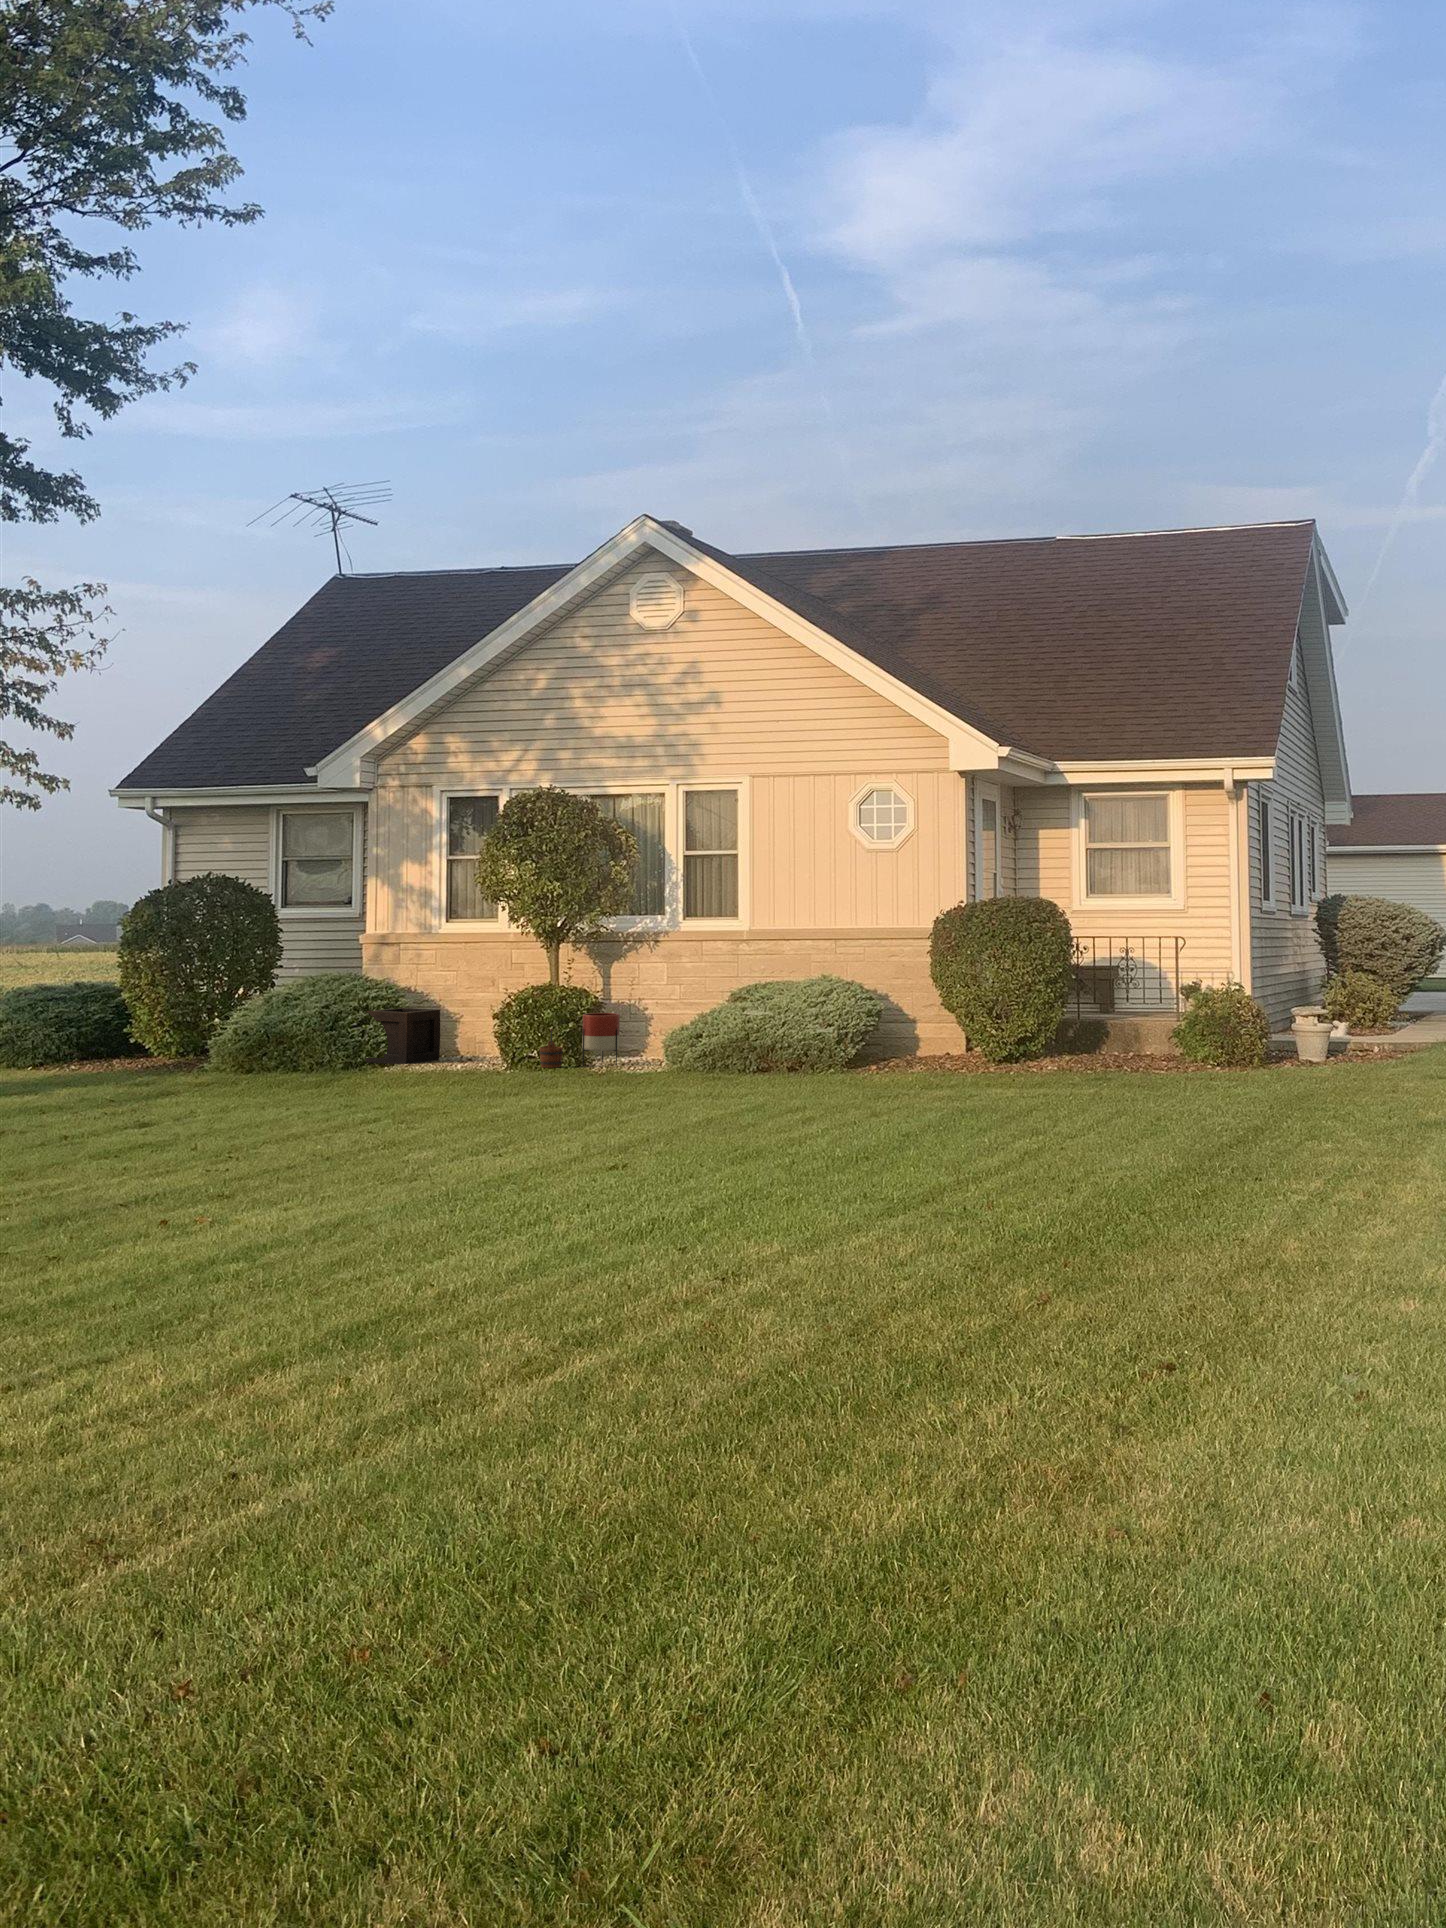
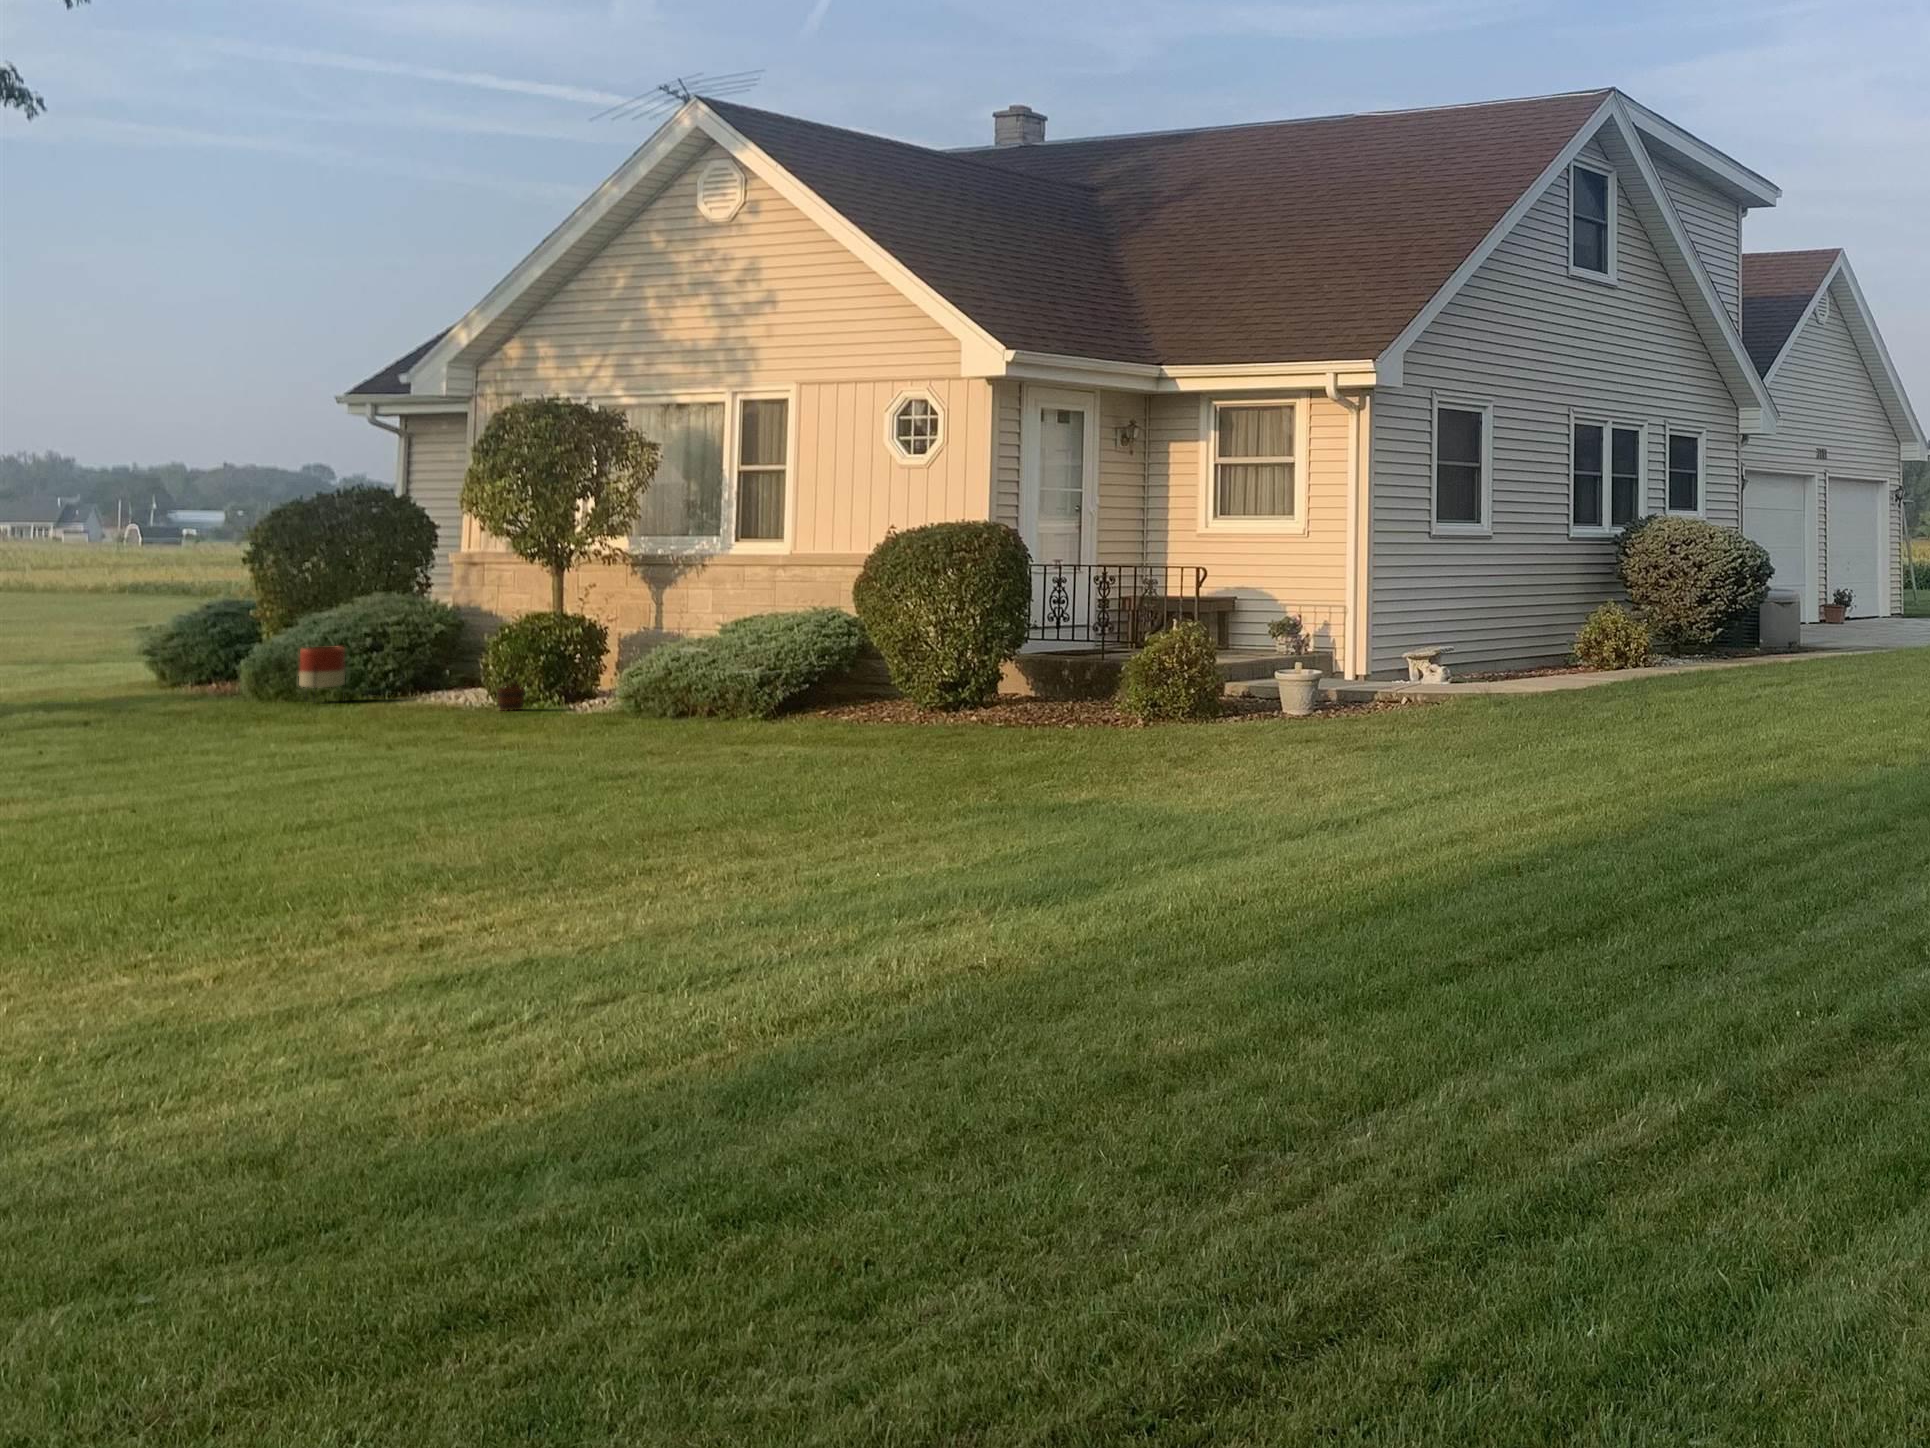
wooden crate: present [366,1008,440,1064] -> none [368,640,455,704]
planter: present [582,1013,620,1065] -> present [299,646,346,700]

